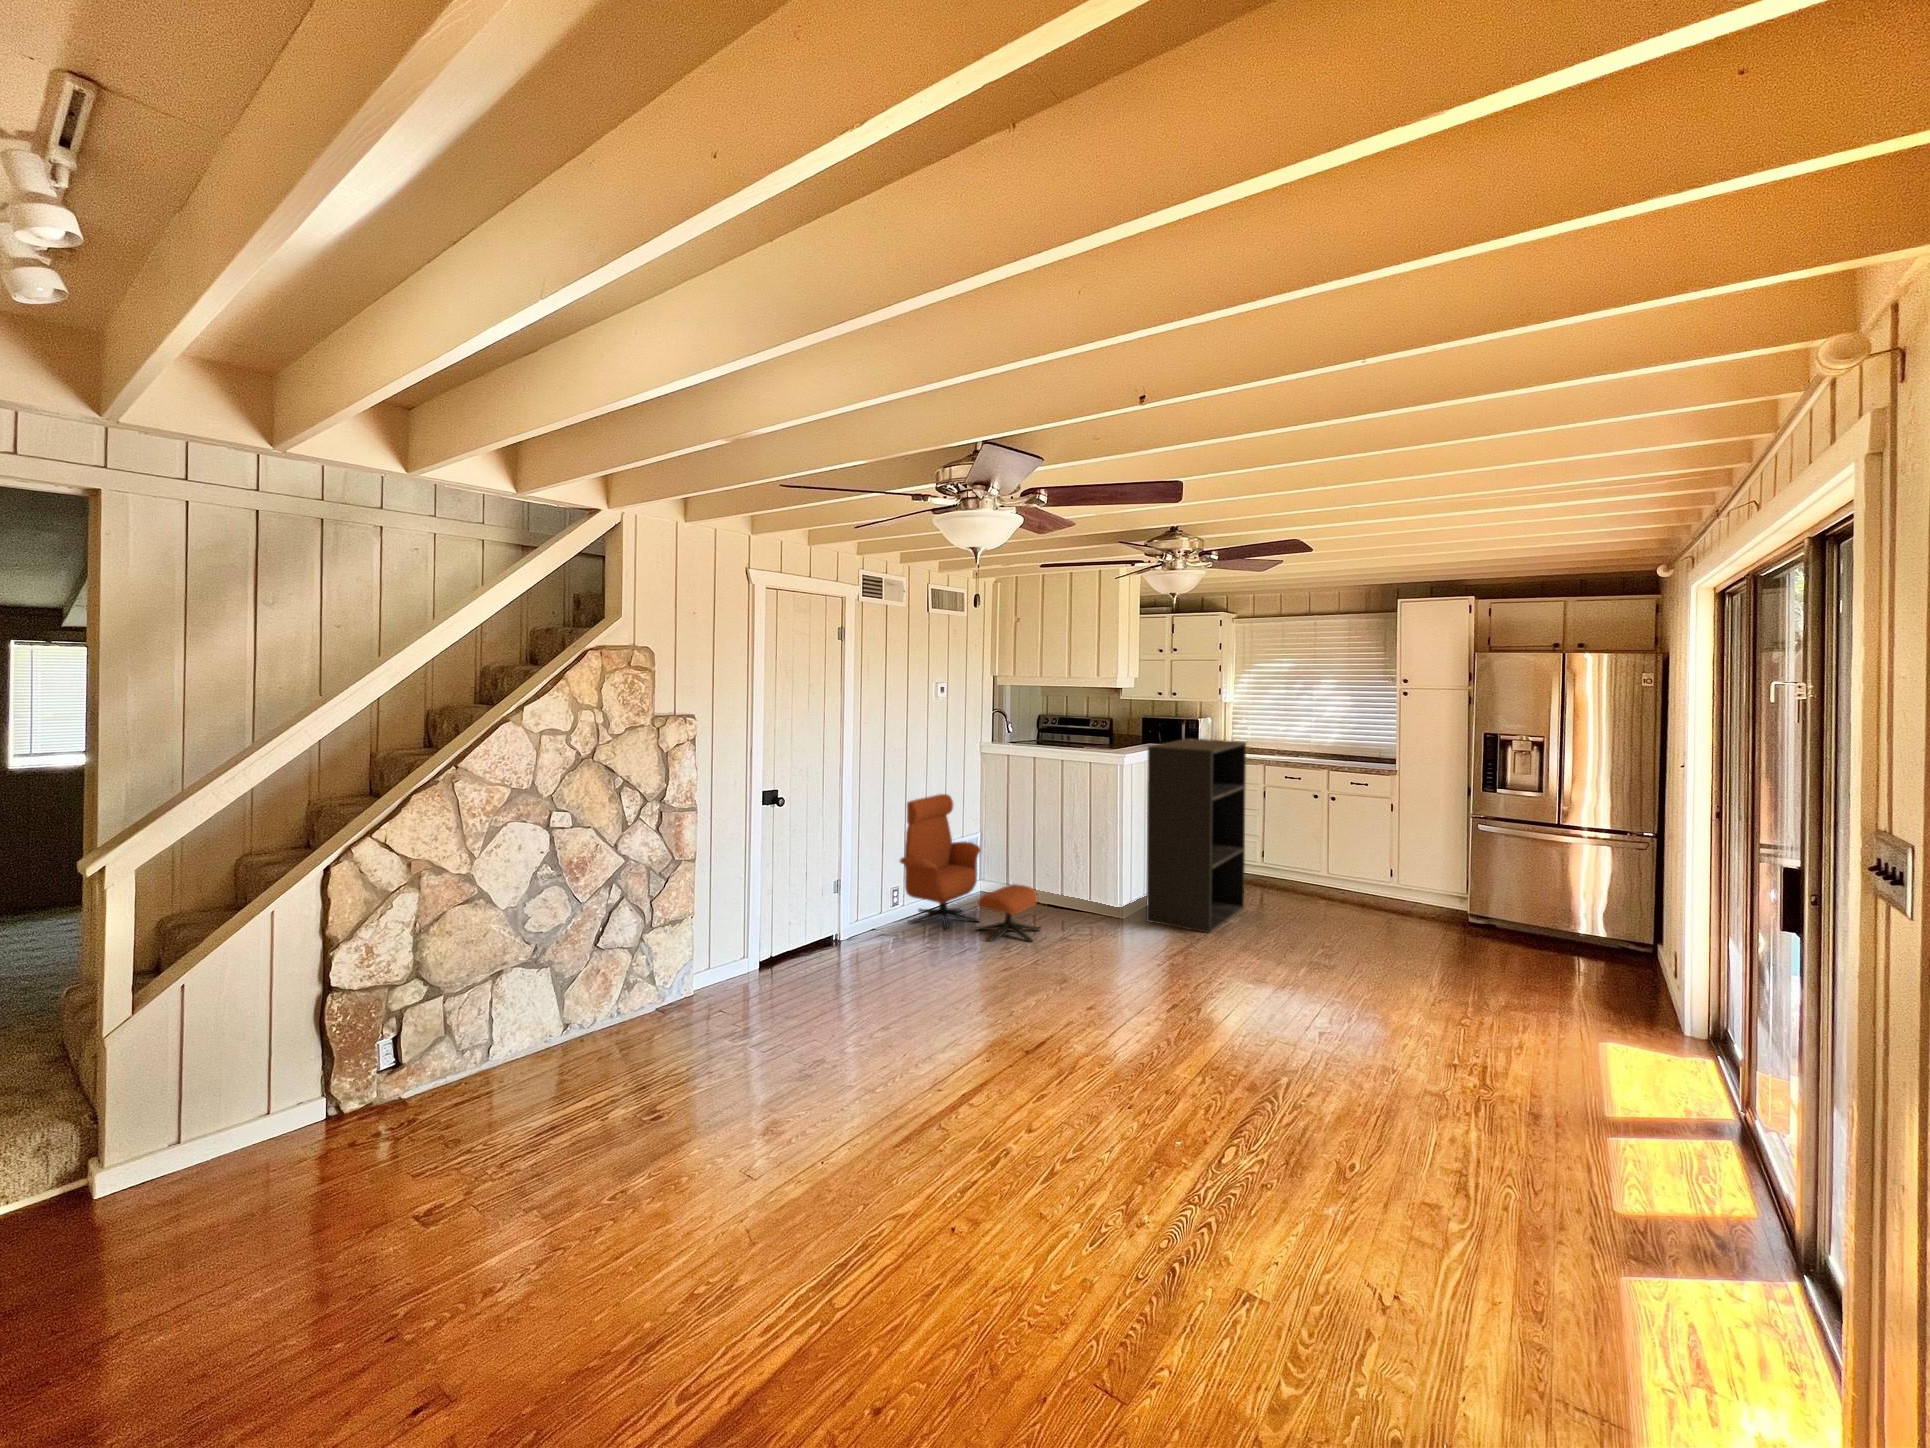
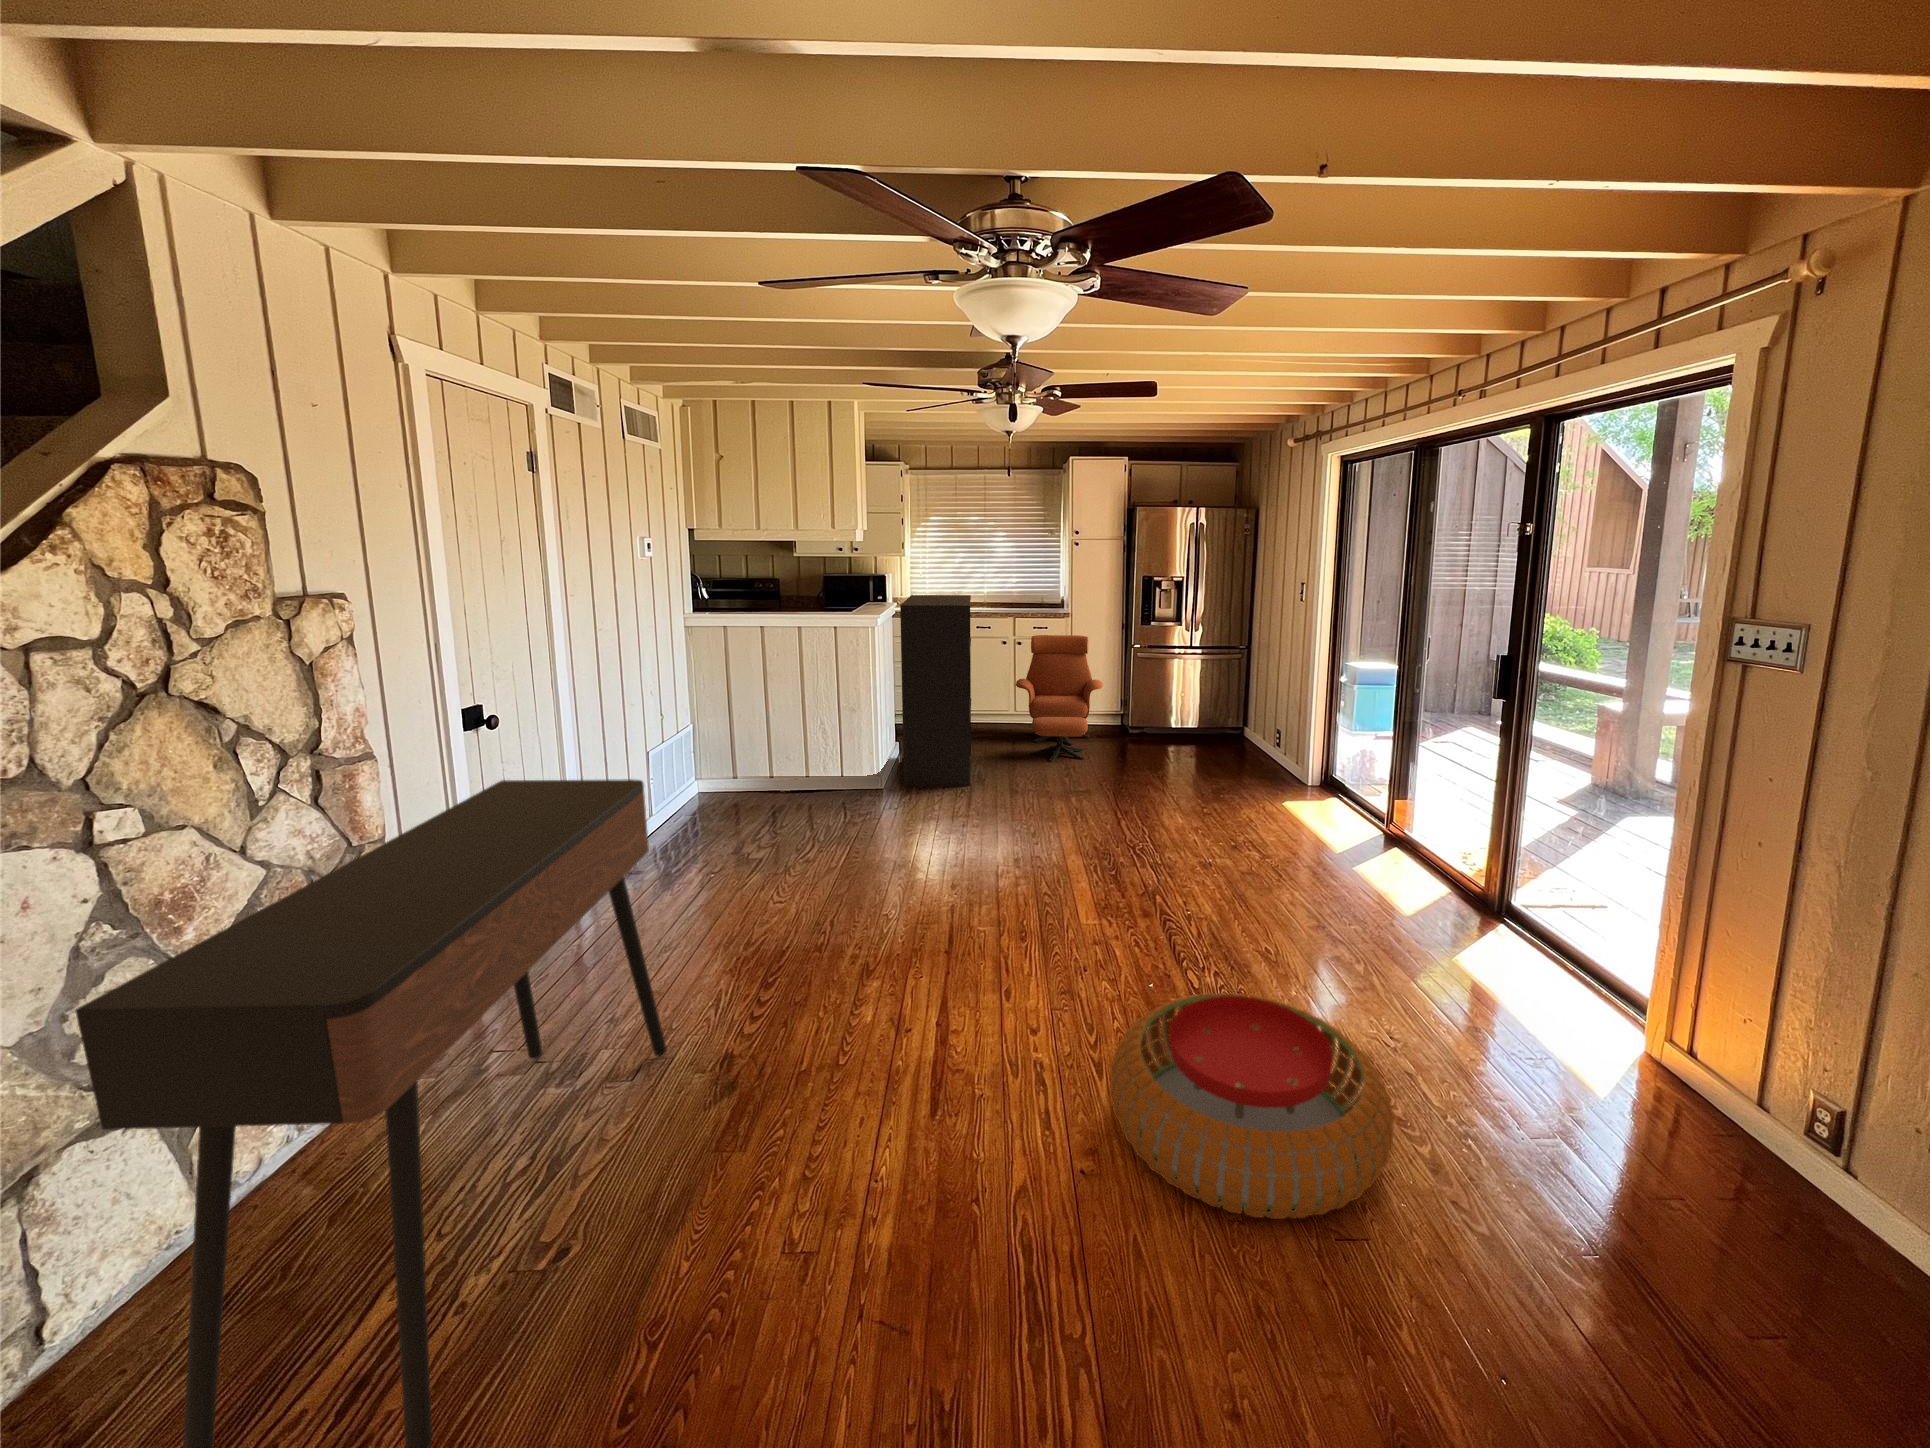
lounge chair: present [900,794,1040,942] -> present [1016,635,1103,762]
console table: none [494,833,798,1154] -> present [75,779,667,1448]
pouf: none [991,1109,1249,1310] -> present [1110,992,1394,1219]

